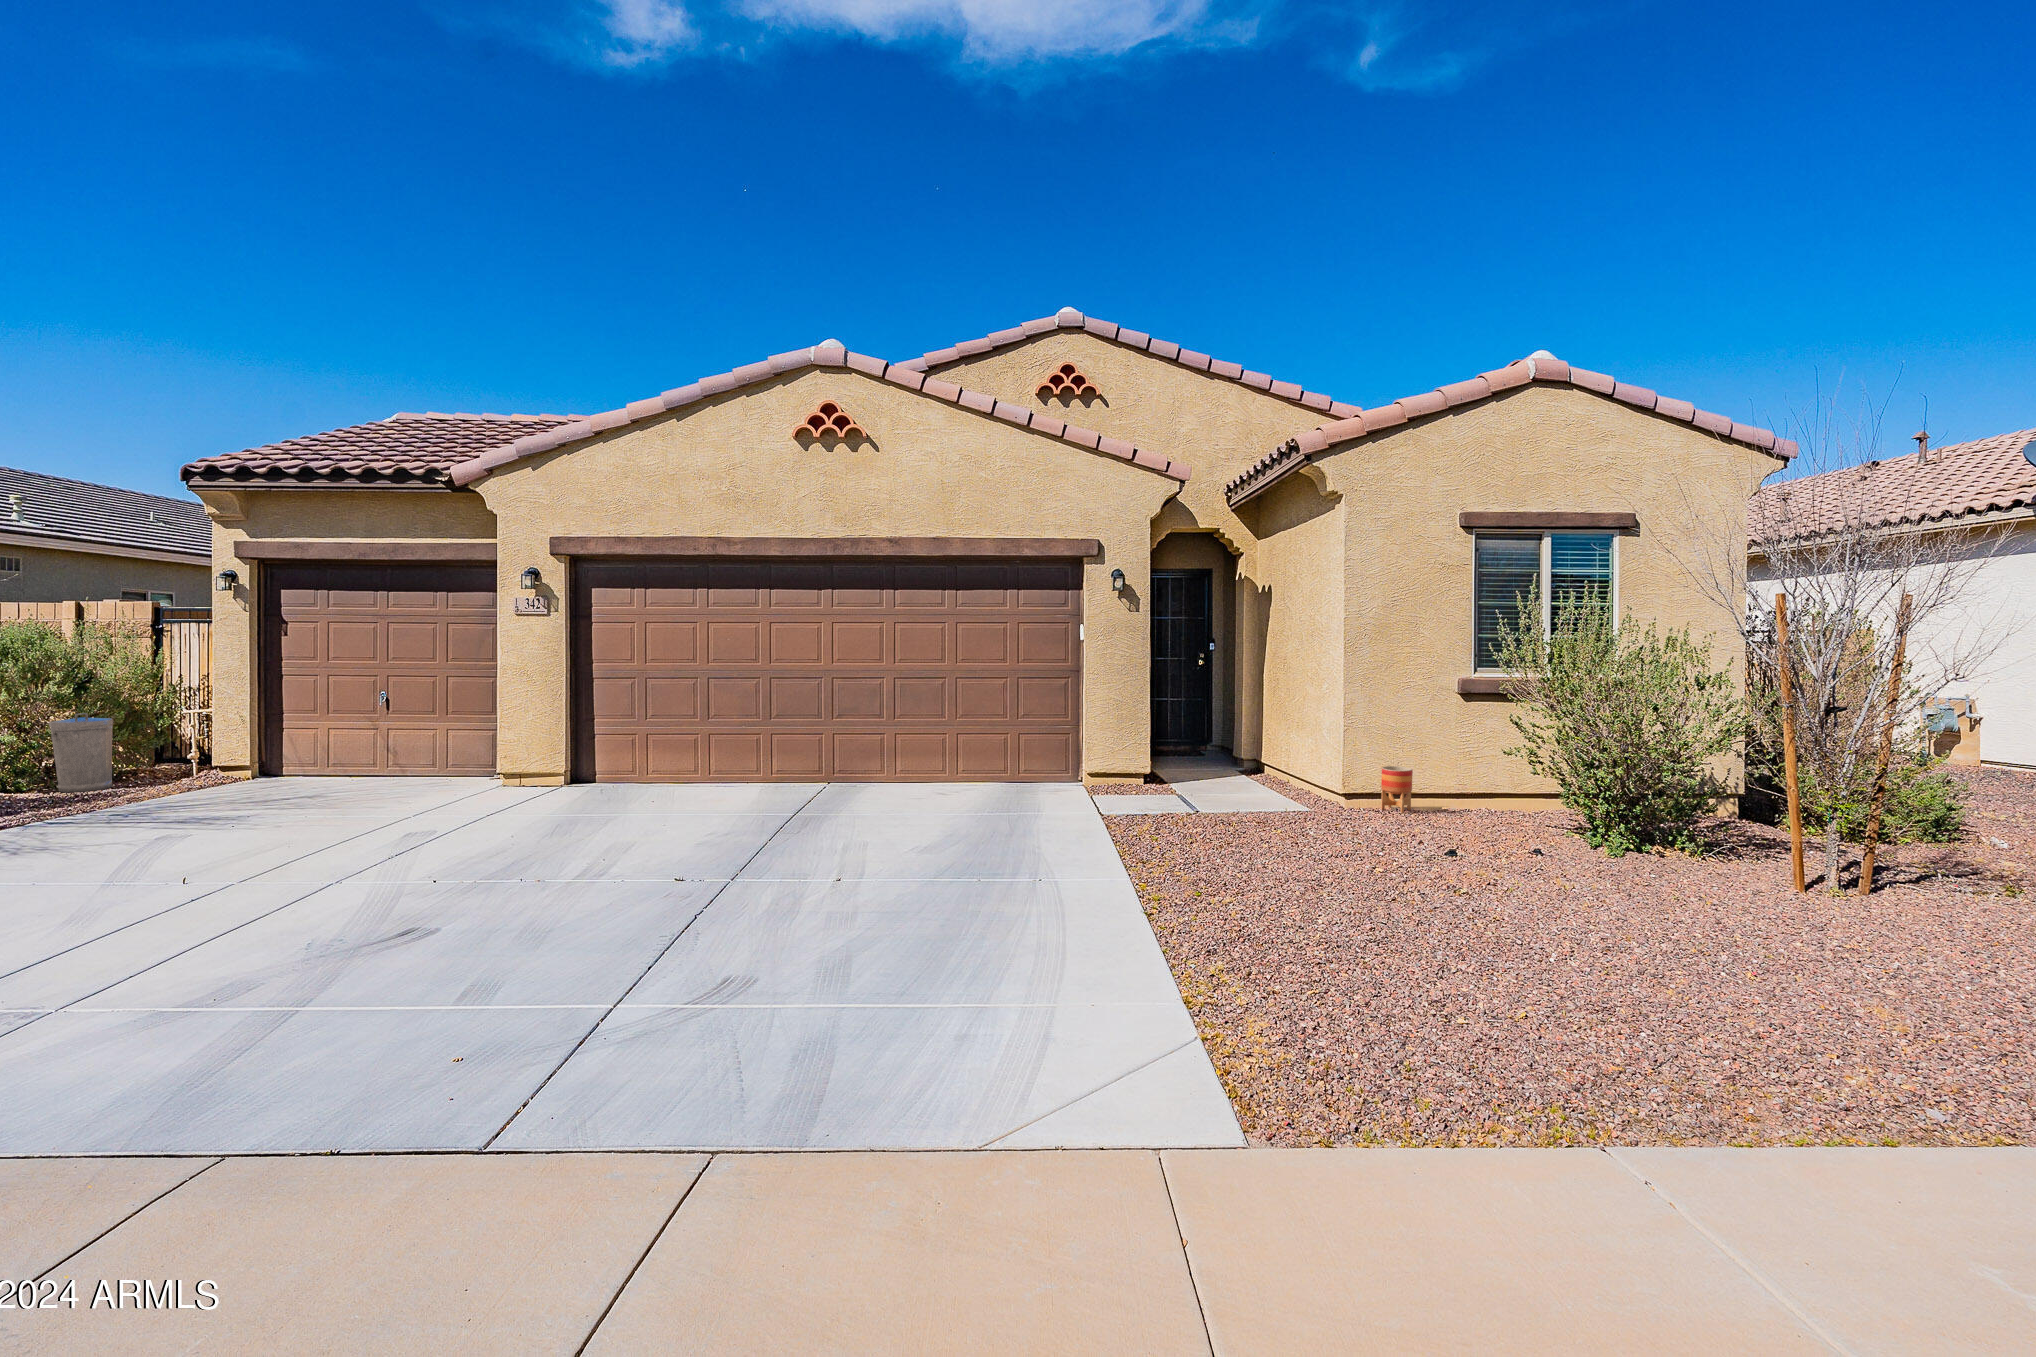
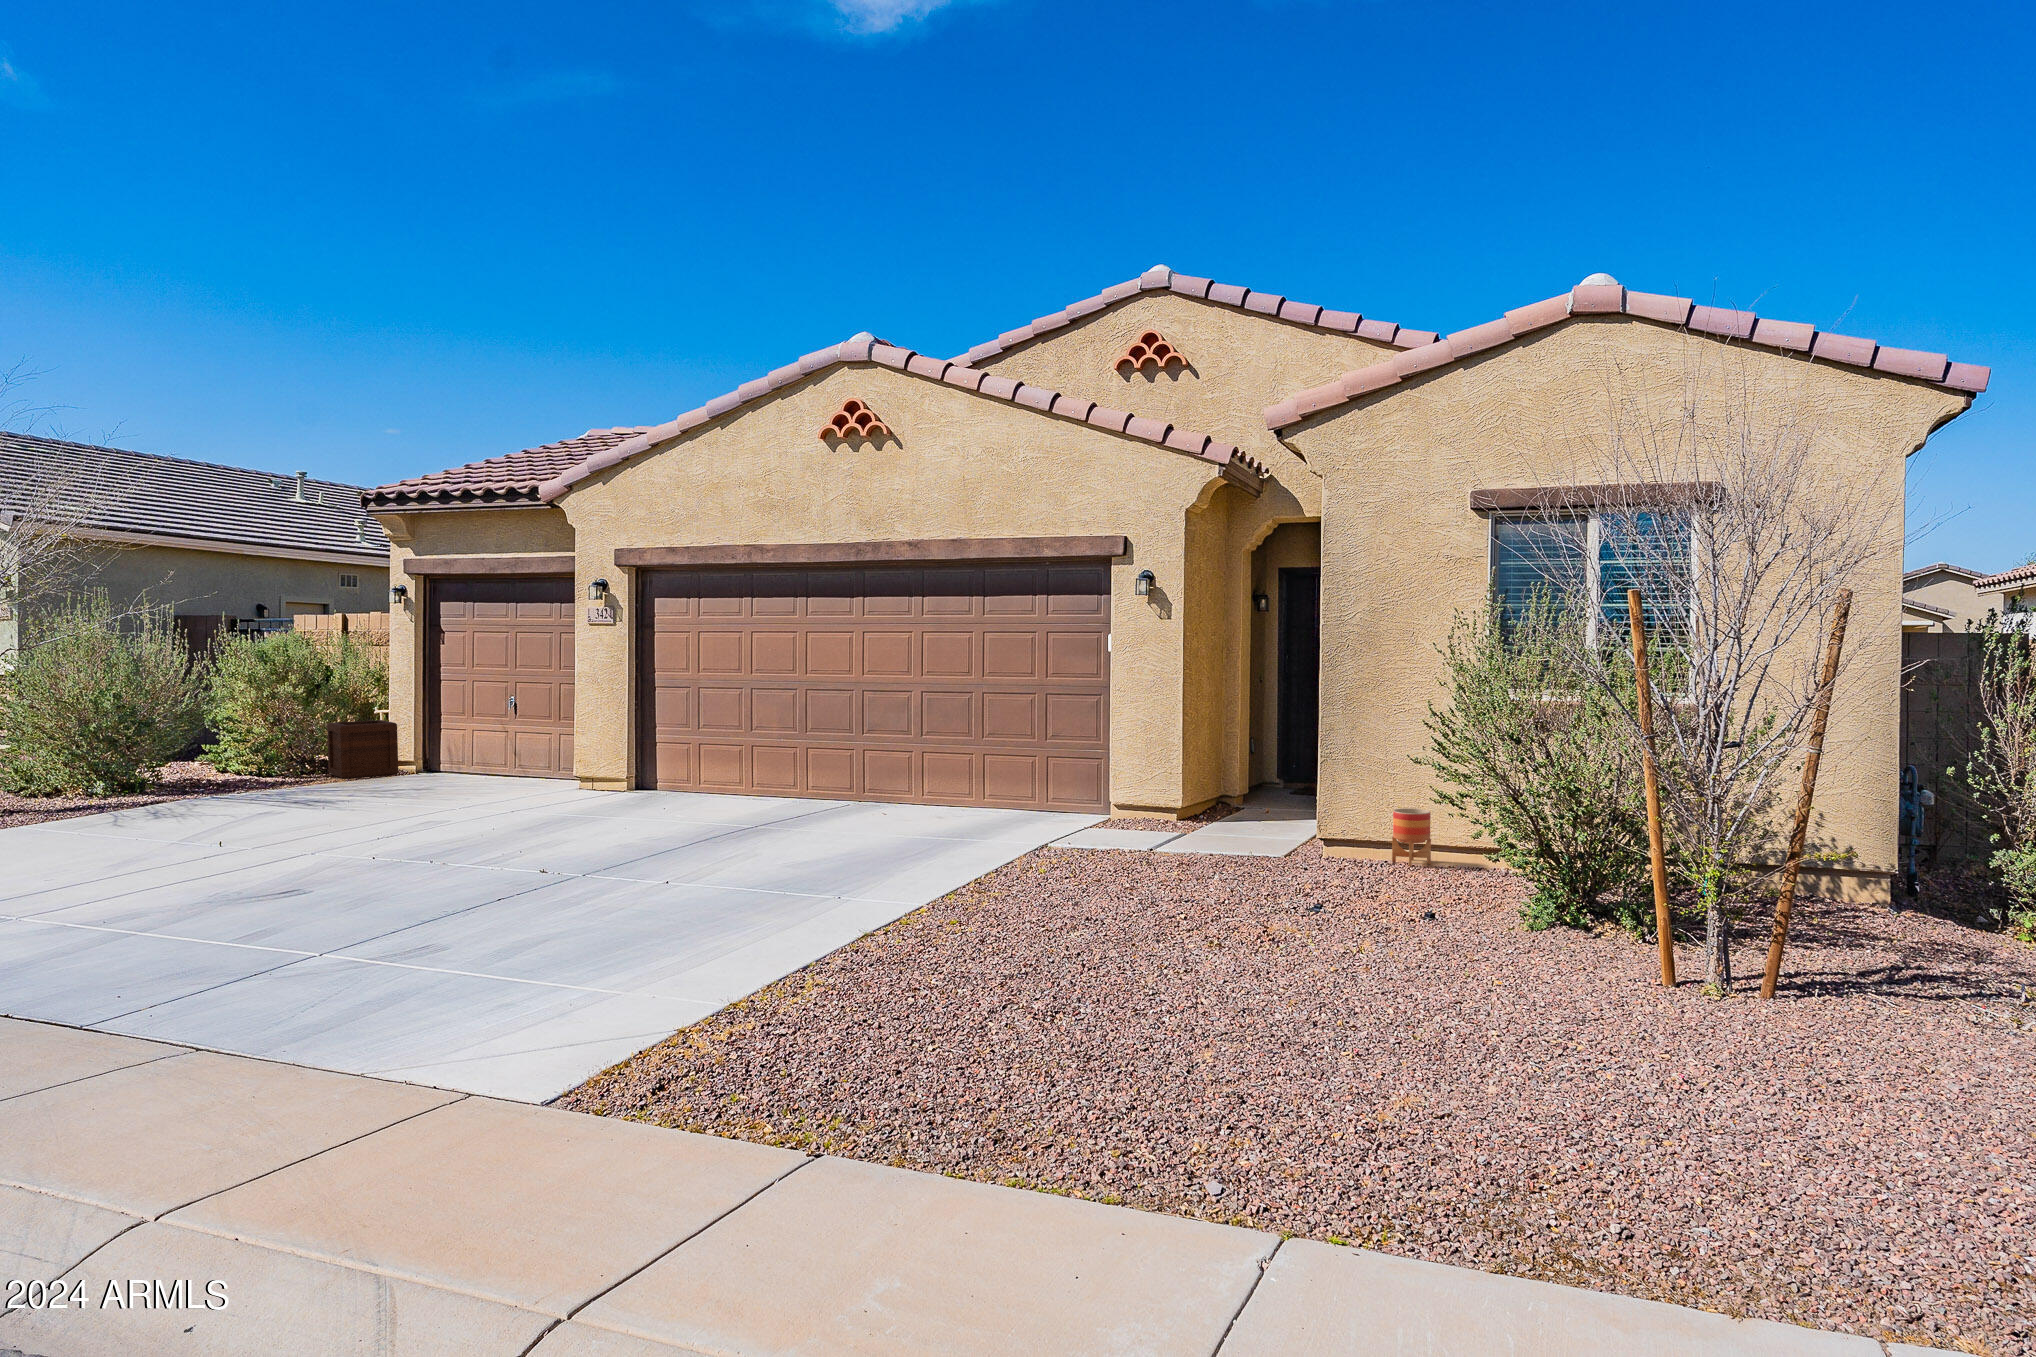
trash can: present [49,713,114,792] -> none [276,710,321,776]
wooden crate: none [127,722,233,792] -> present [327,720,399,779]

